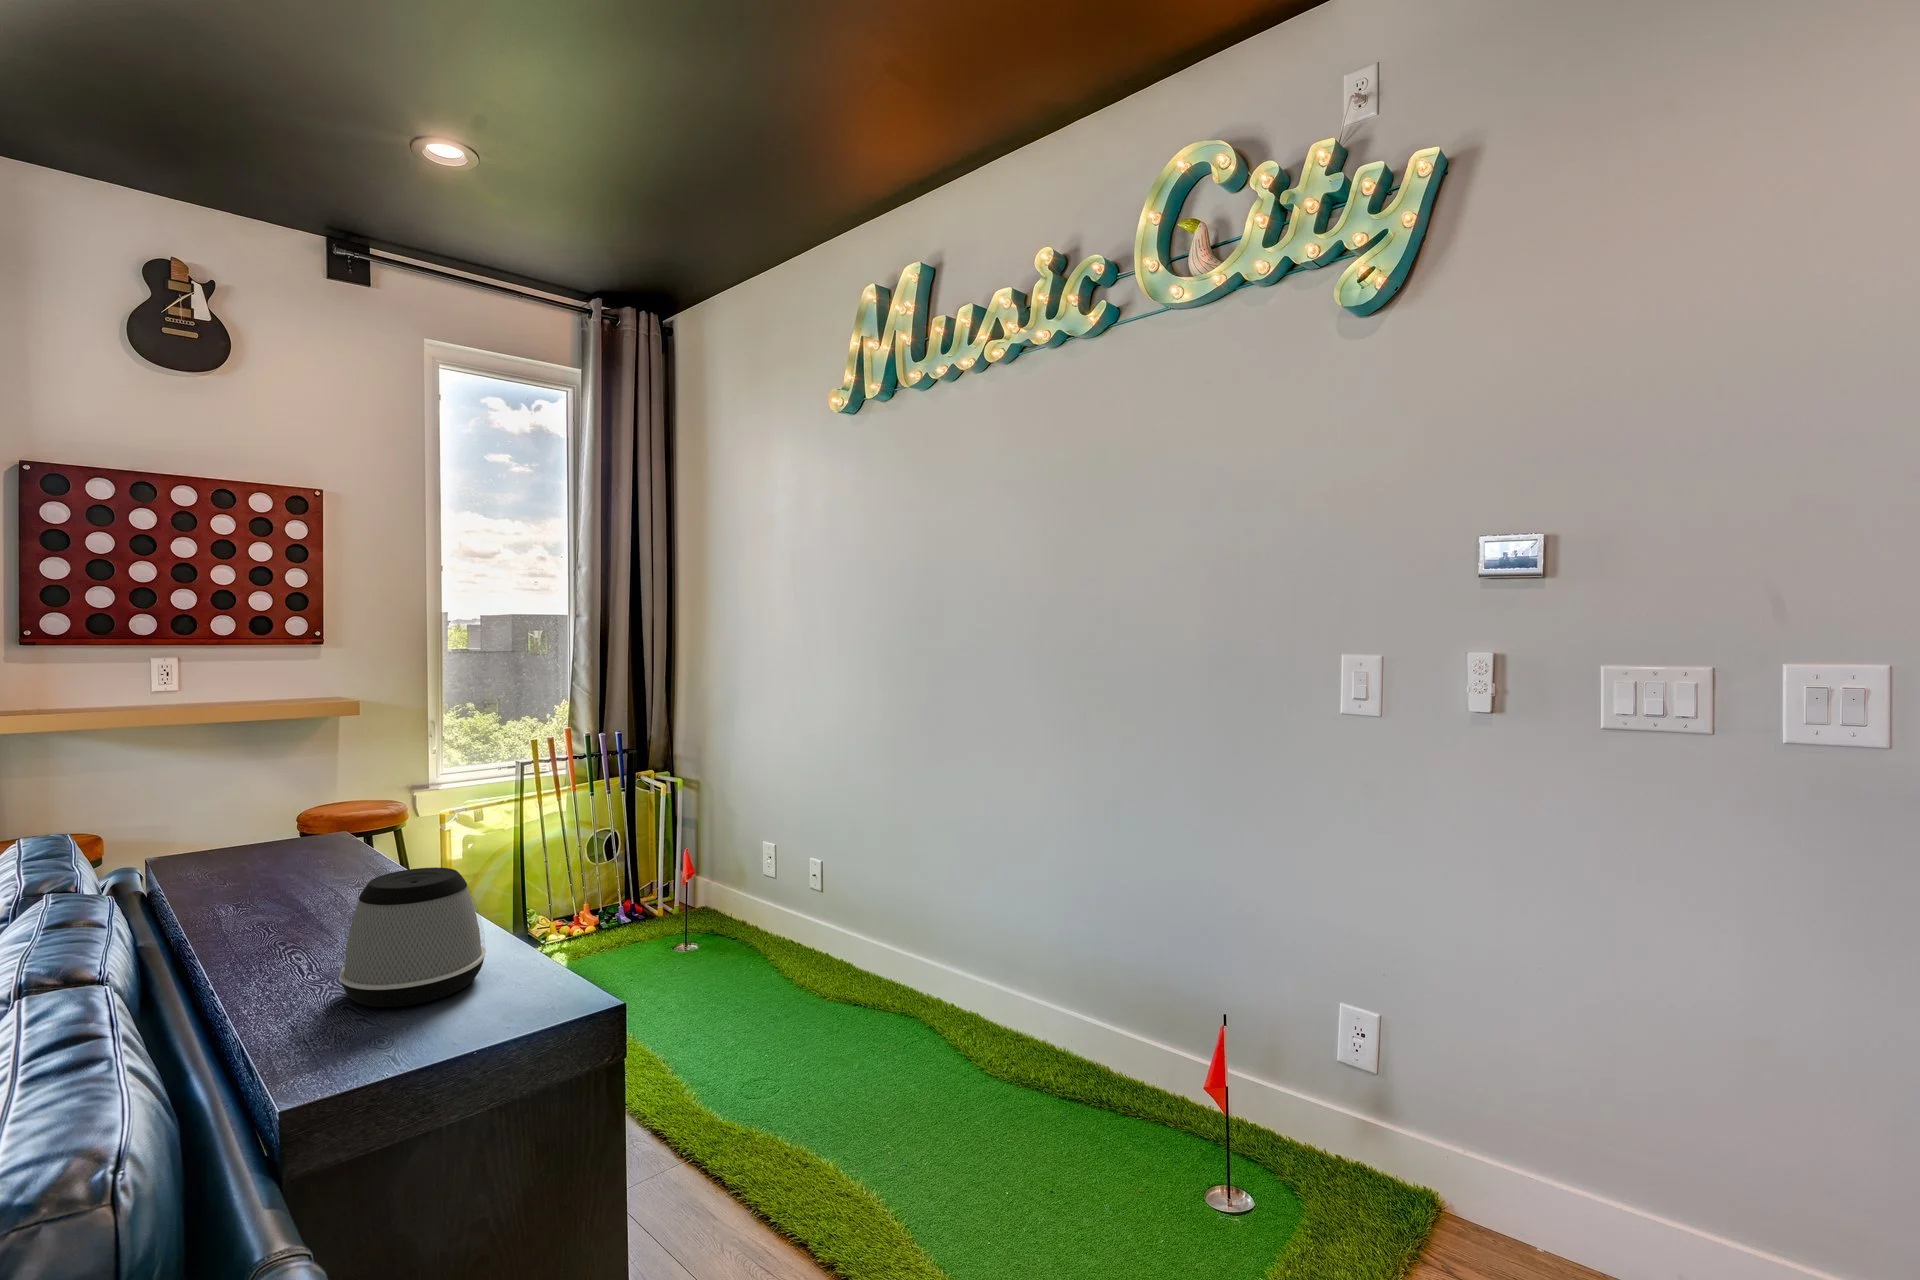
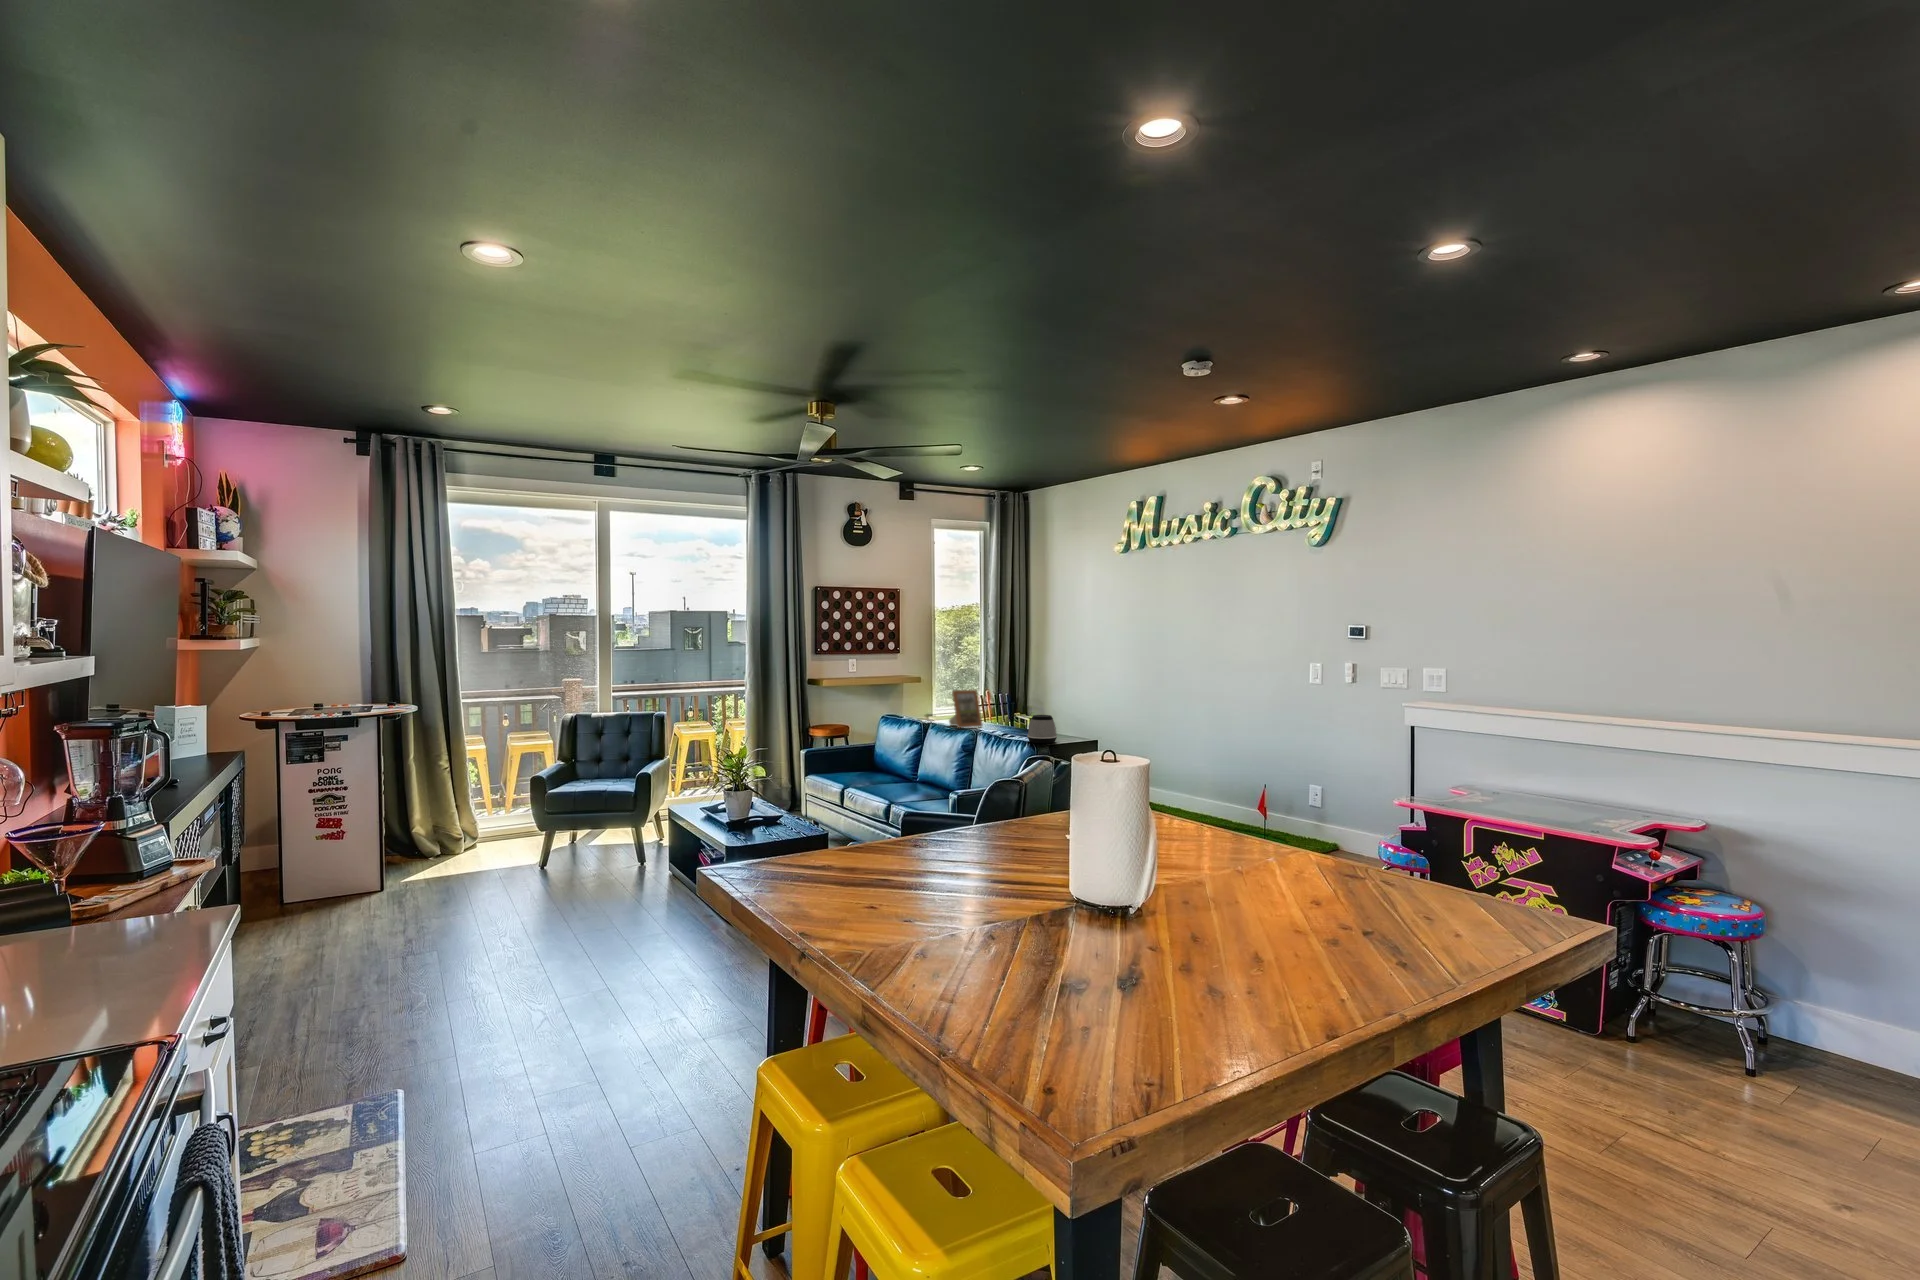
picture frame: none [217,749,337,892] -> present [949,689,982,728]

